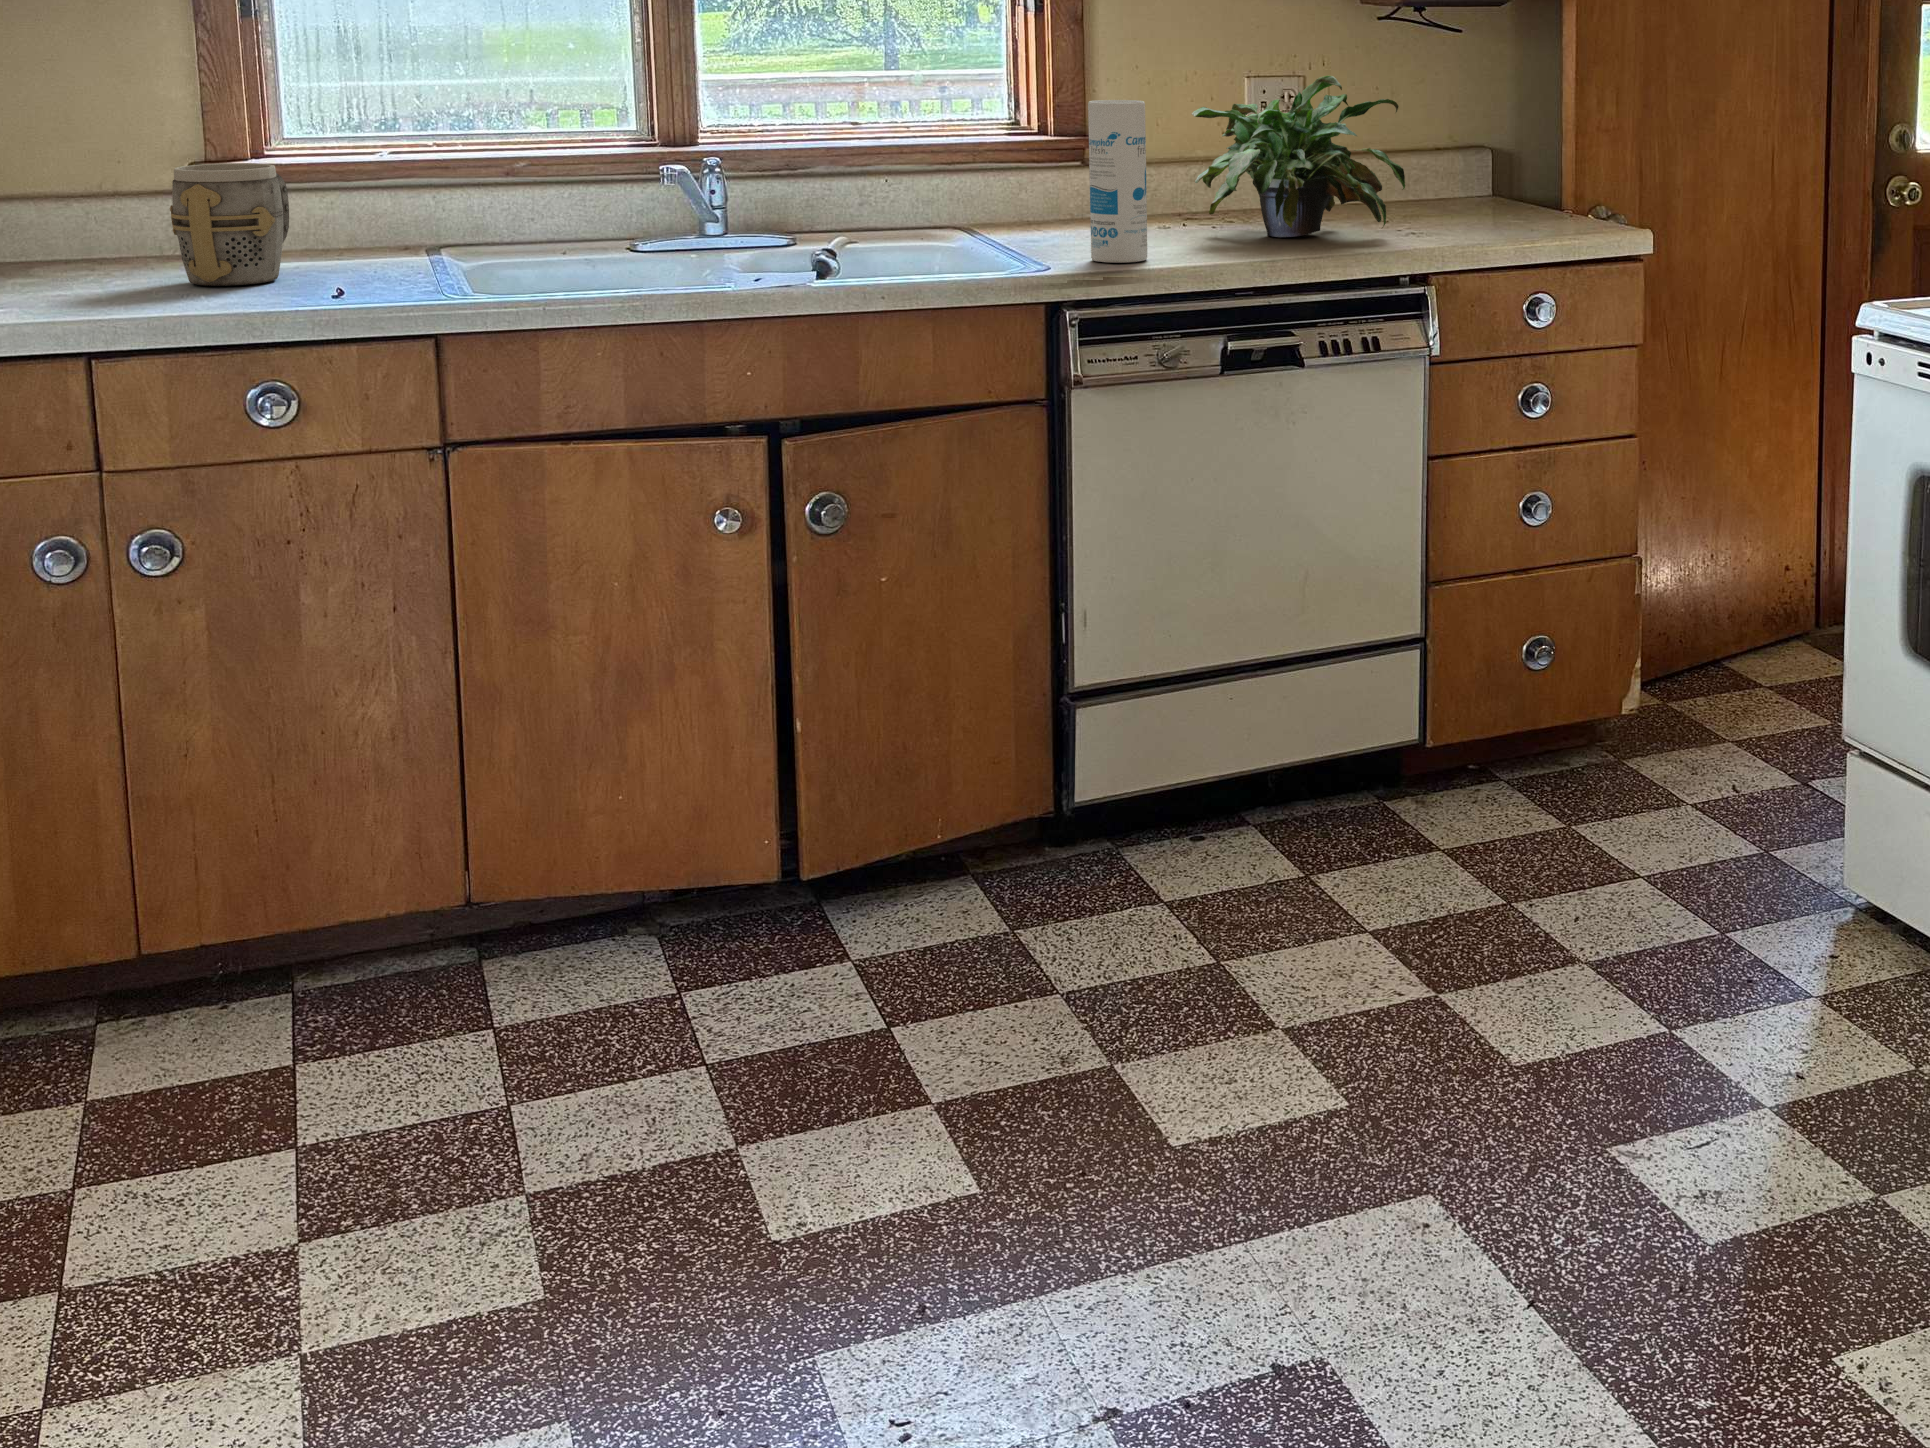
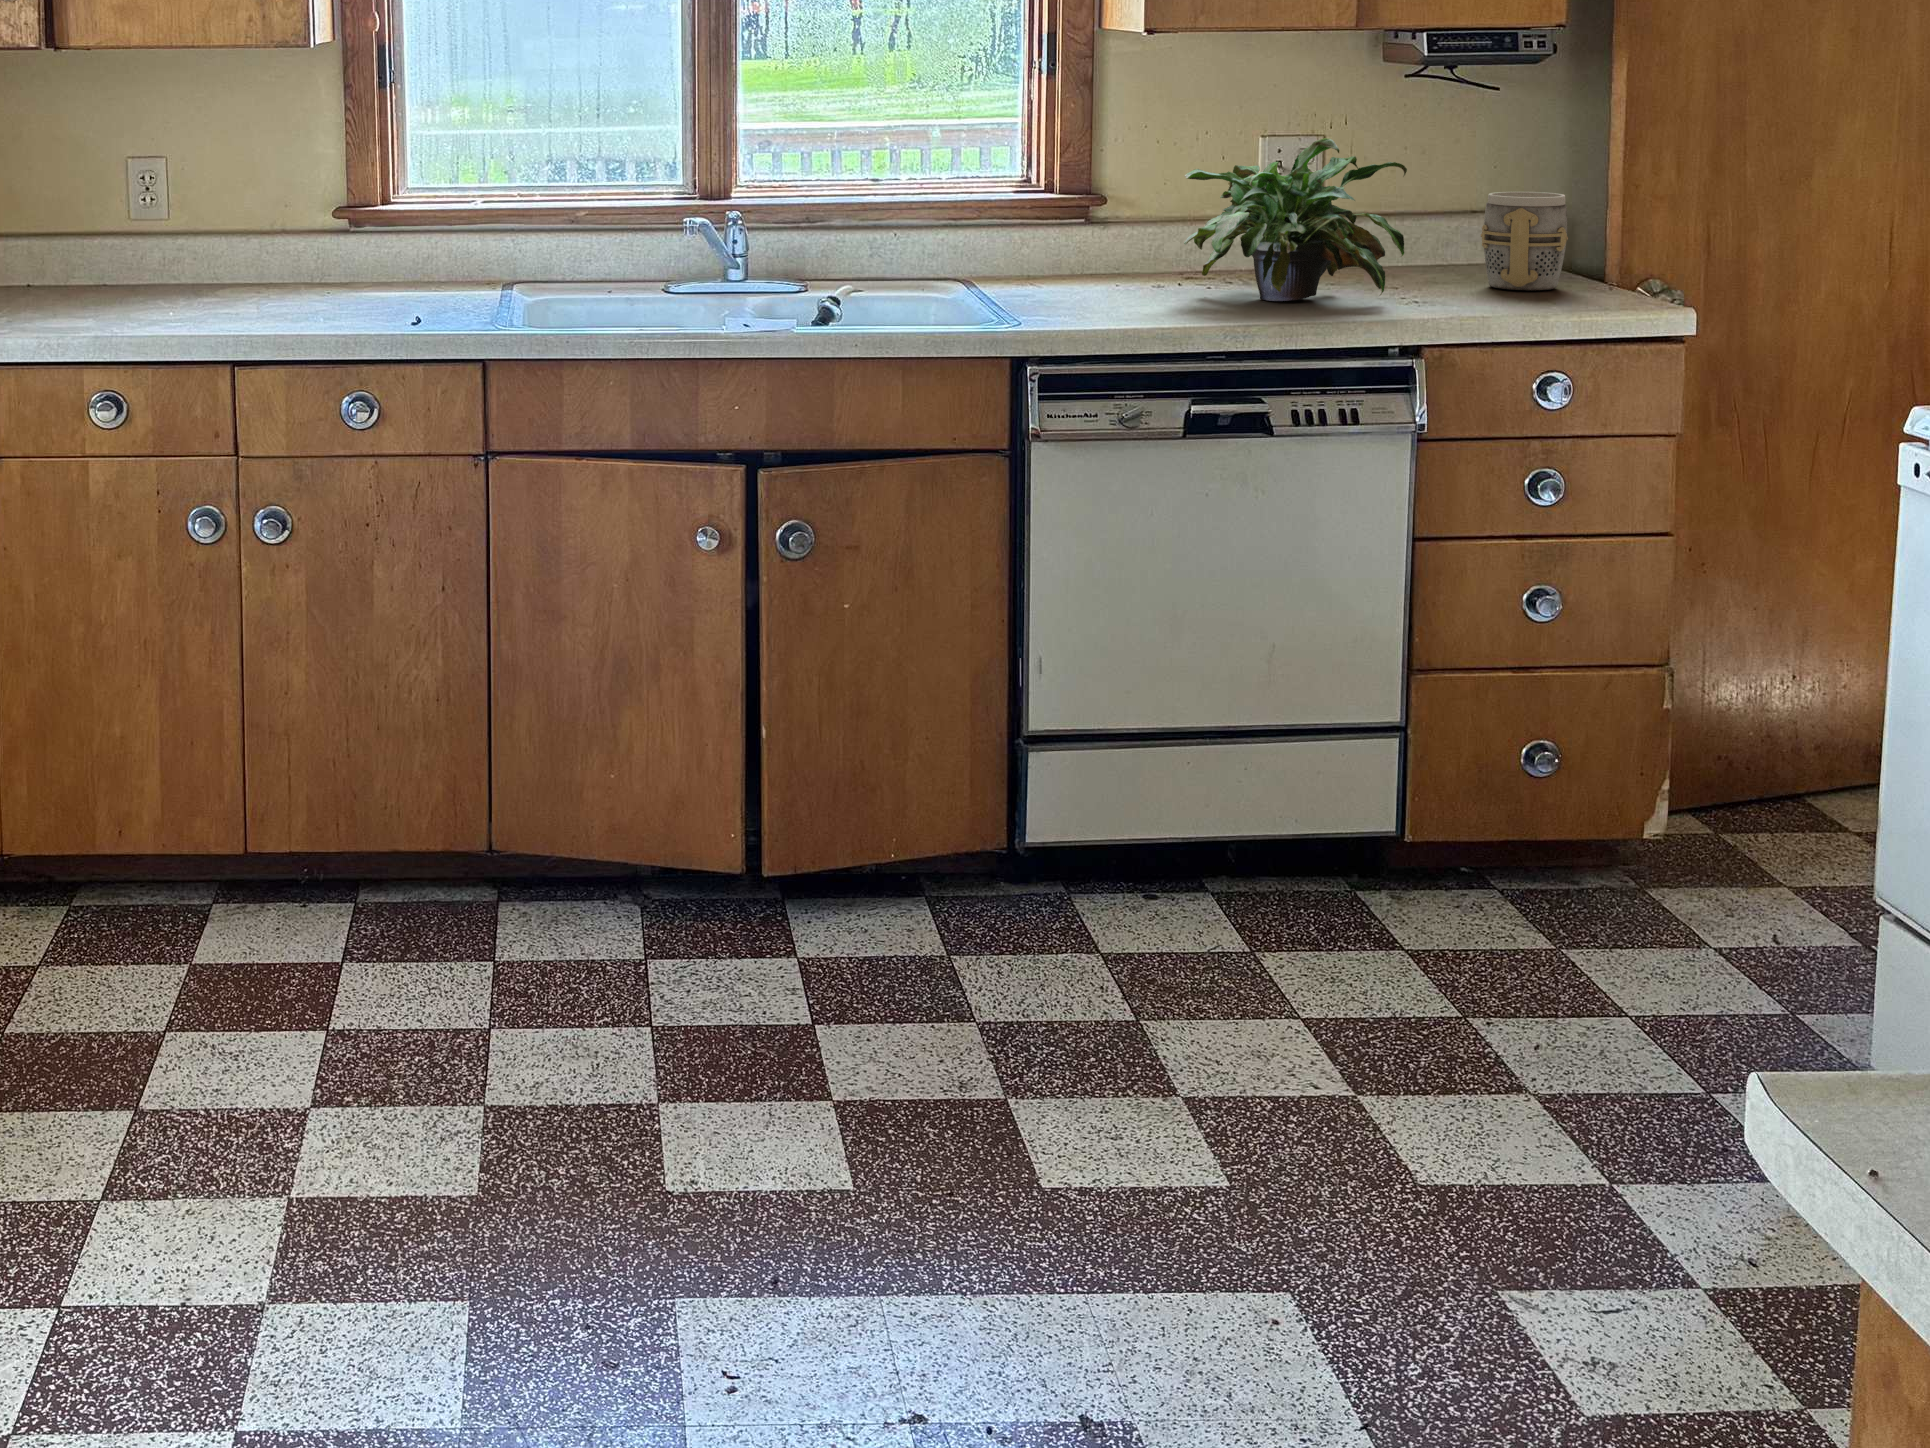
canister: present [1088,100,1147,262] -> none [1067,163,1125,321]
mug: present [170,163,289,286] -> present [1481,192,1568,290]

